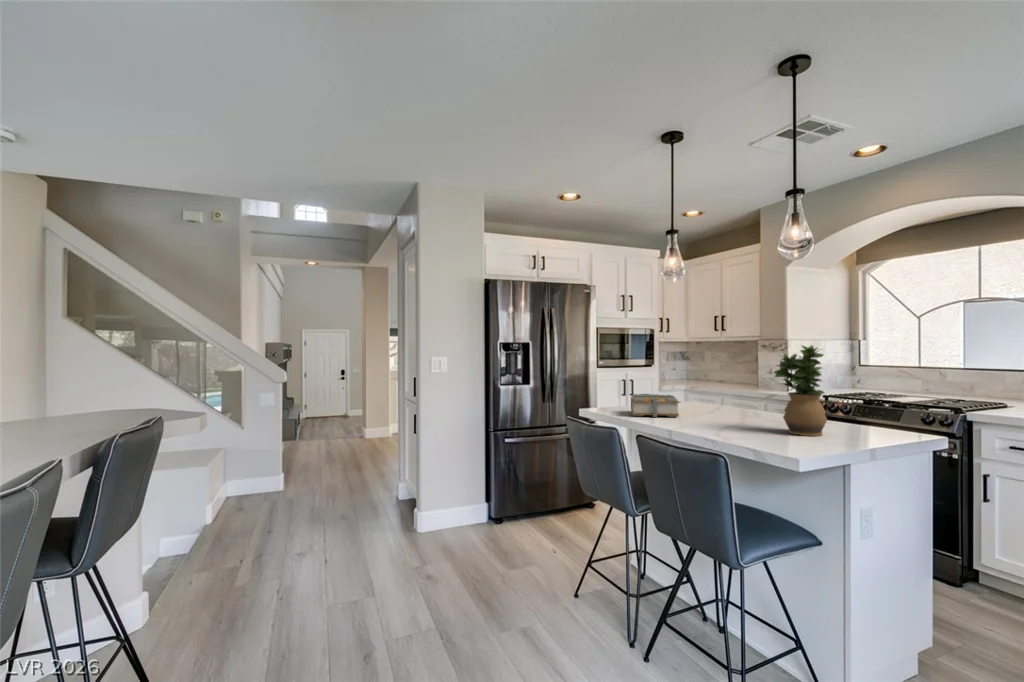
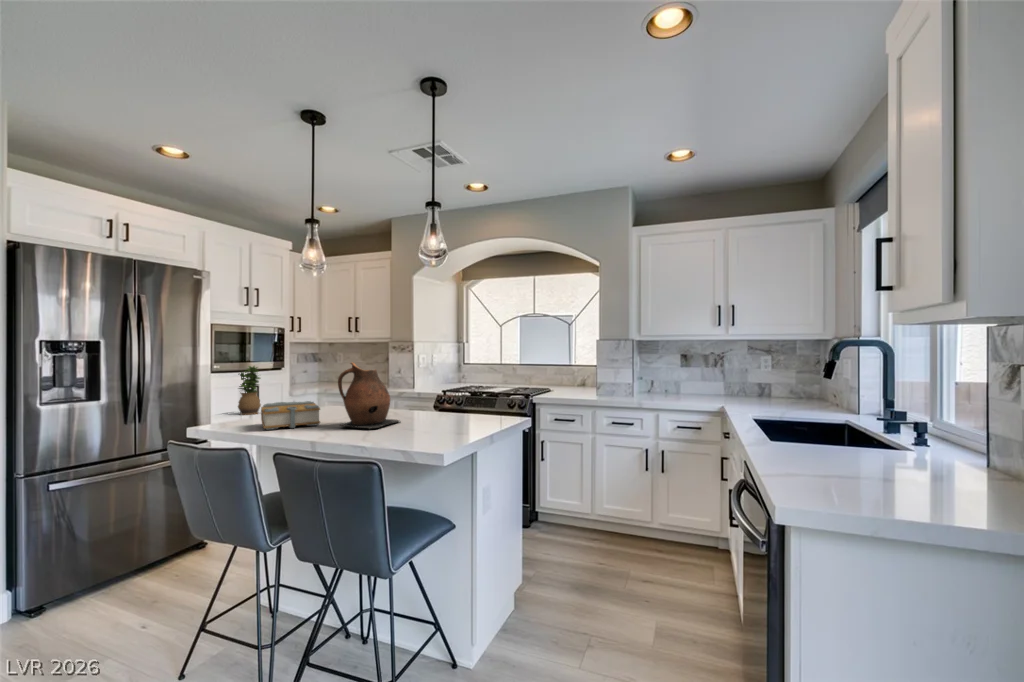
potted plant: present [774,345,827,436] -> present [238,366,261,415]
ceramic pitcher: none [694,361,759,426] -> present [338,363,399,429]

